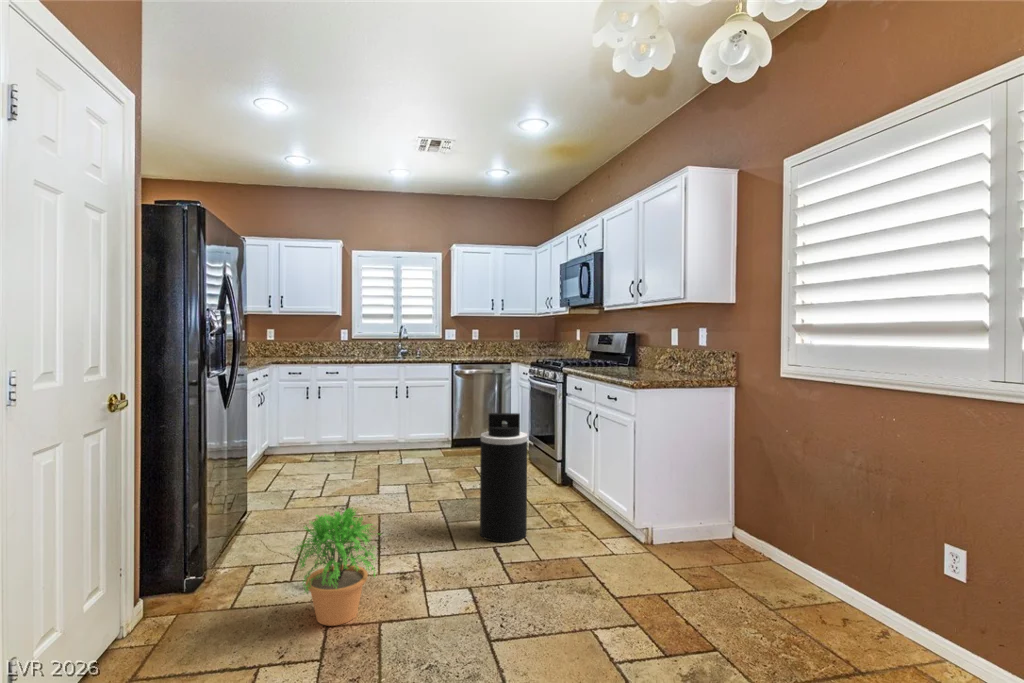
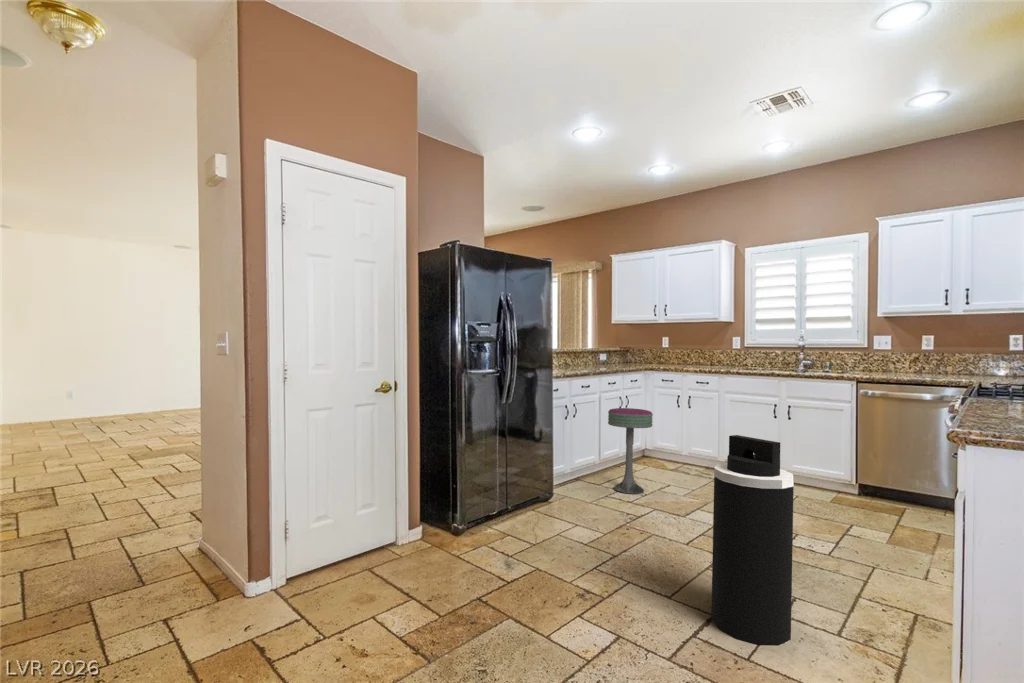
bar stool: none [279,405,324,488] -> present [608,408,653,494]
potted plant: present [294,507,378,626] -> none [413,496,494,620]

